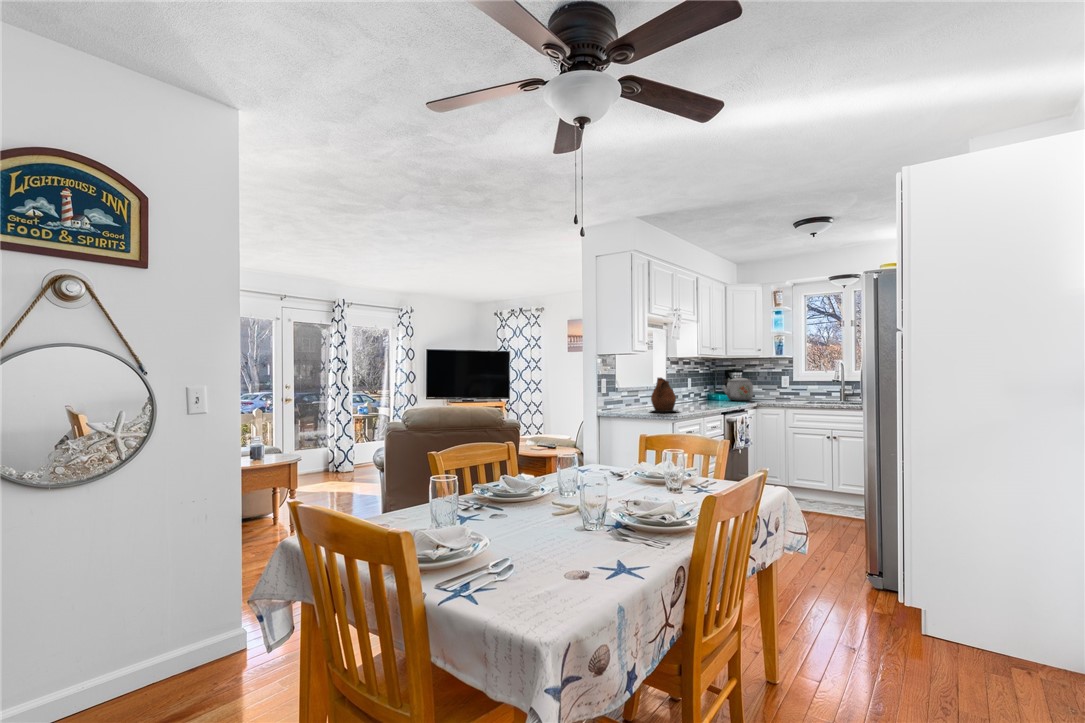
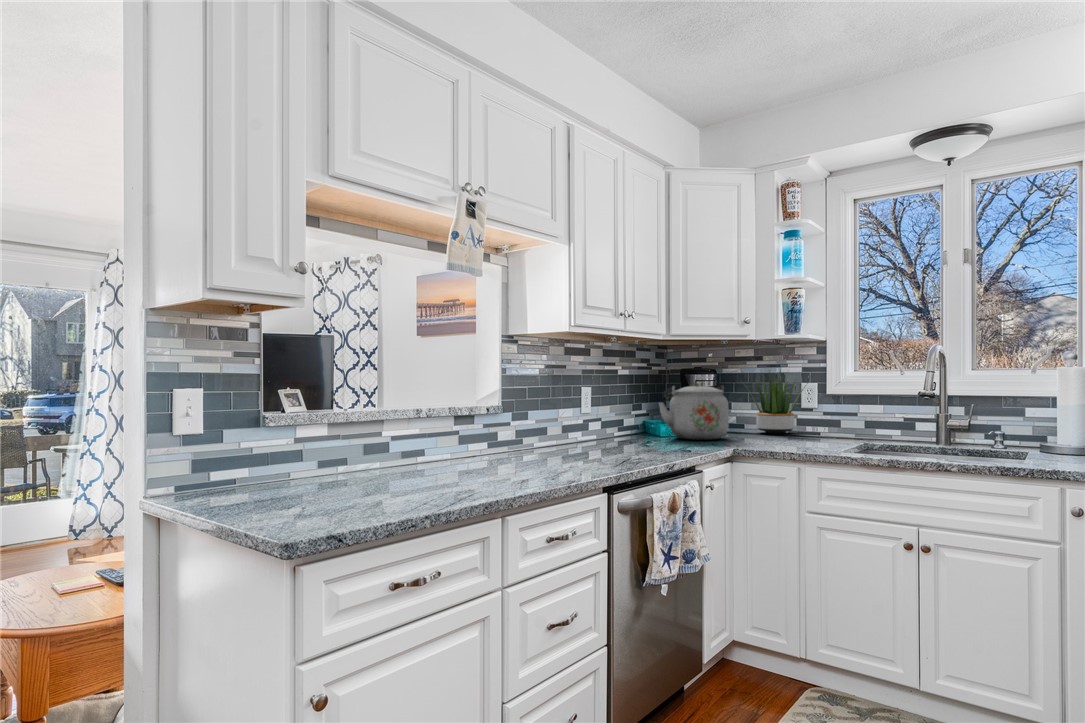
potted plant: none [754,371,787,399] -> present [747,370,809,434]
ceramic pitcher: present [651,378,680,412] -> none [350,385,445,497]

